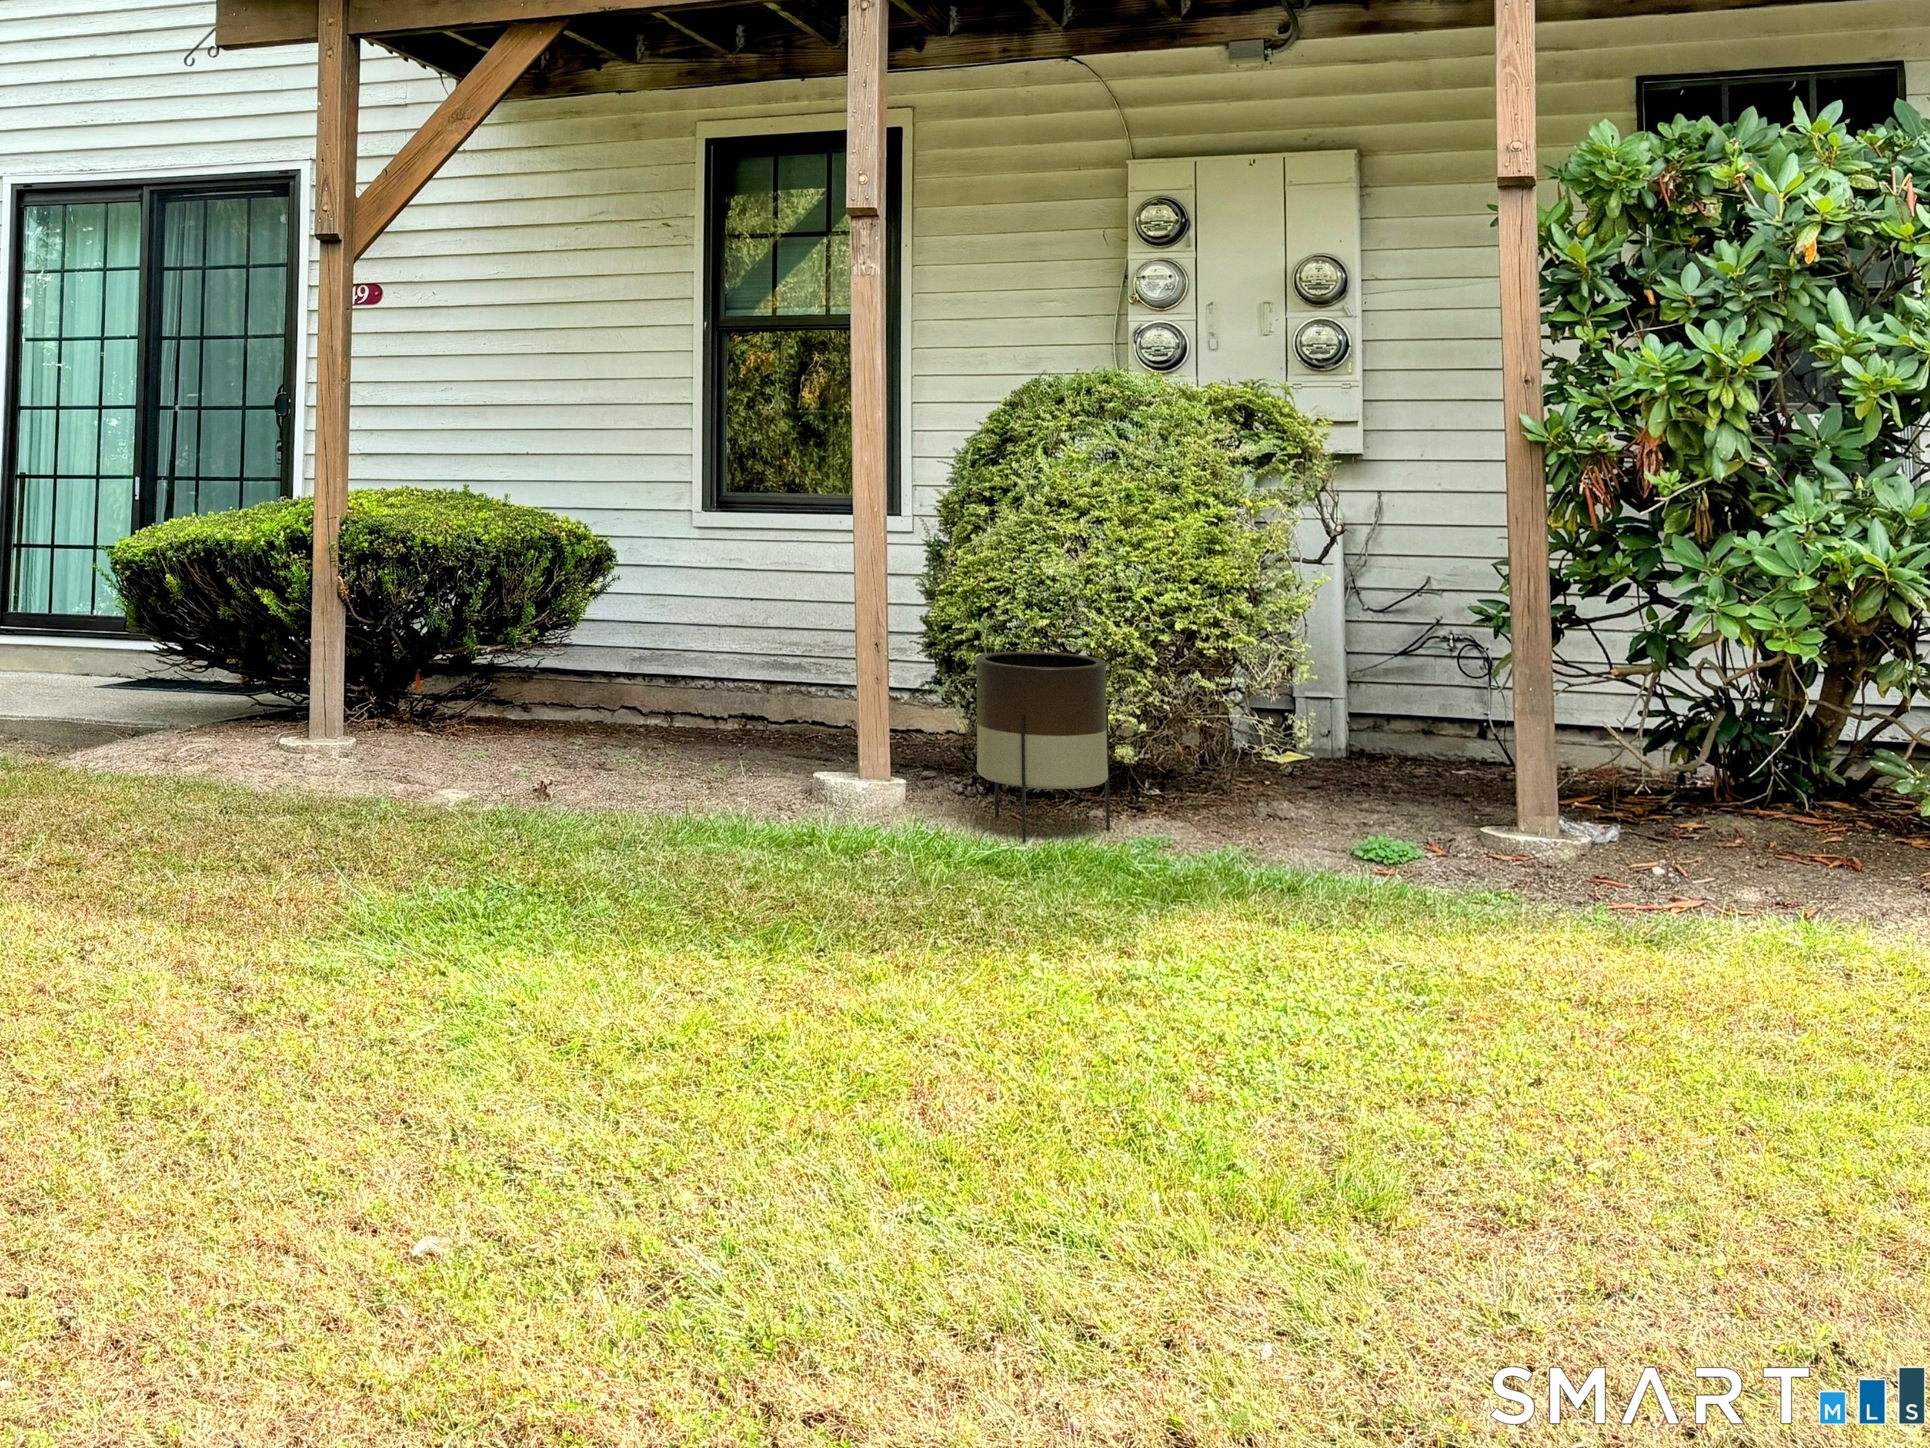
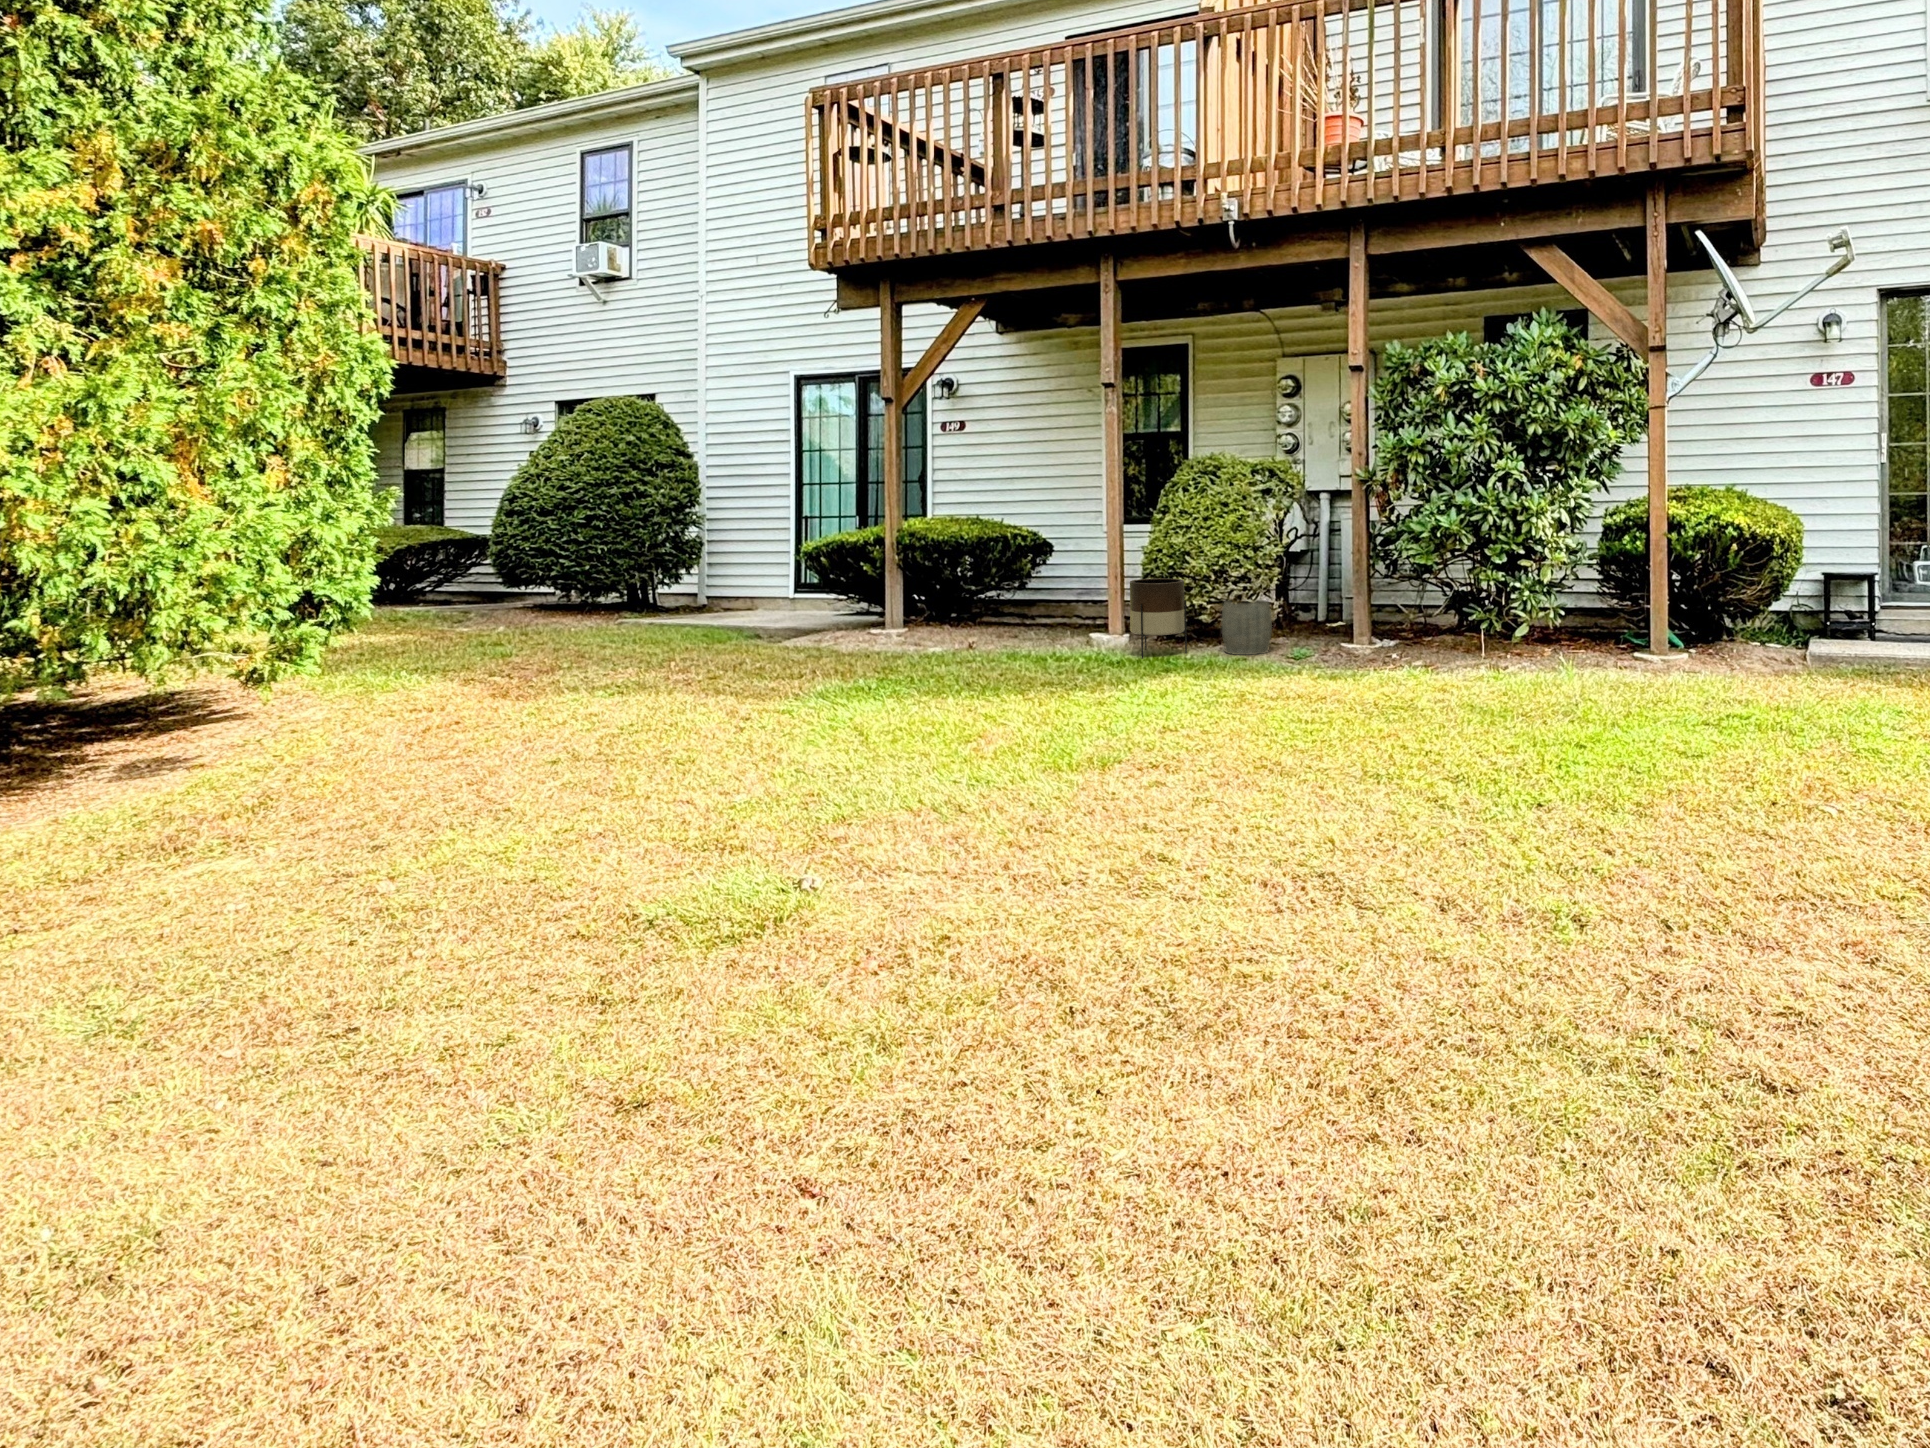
woven basket: none [1188,704,1313,840] -> present [1221,600,1272,655]

